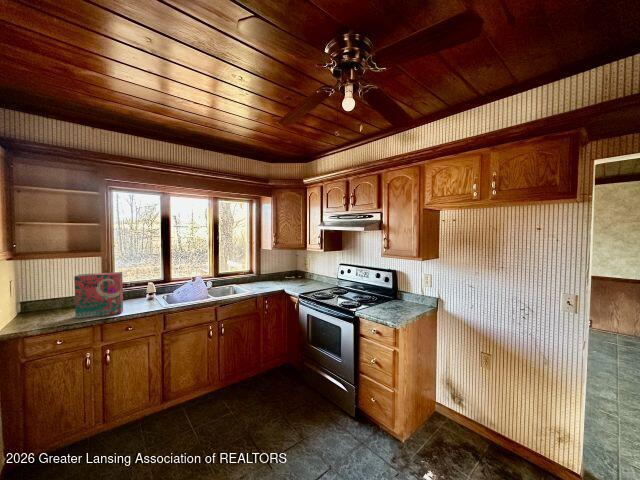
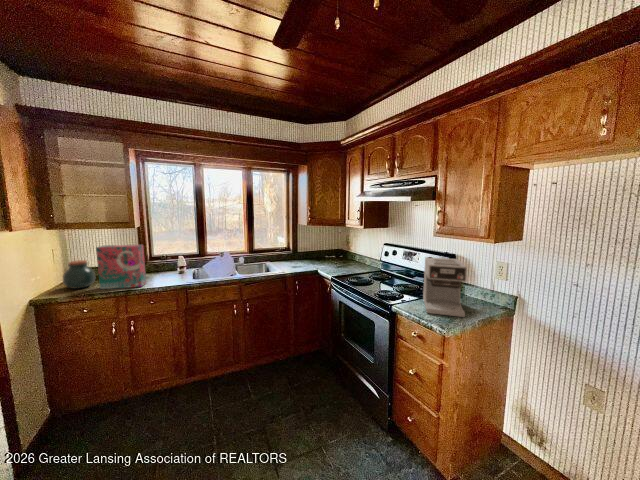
coffee maker: none [376,273,407,315] -> present [423,257,467,317]
jar: none [31,290,66,320] -> present [63,260,95,289]

